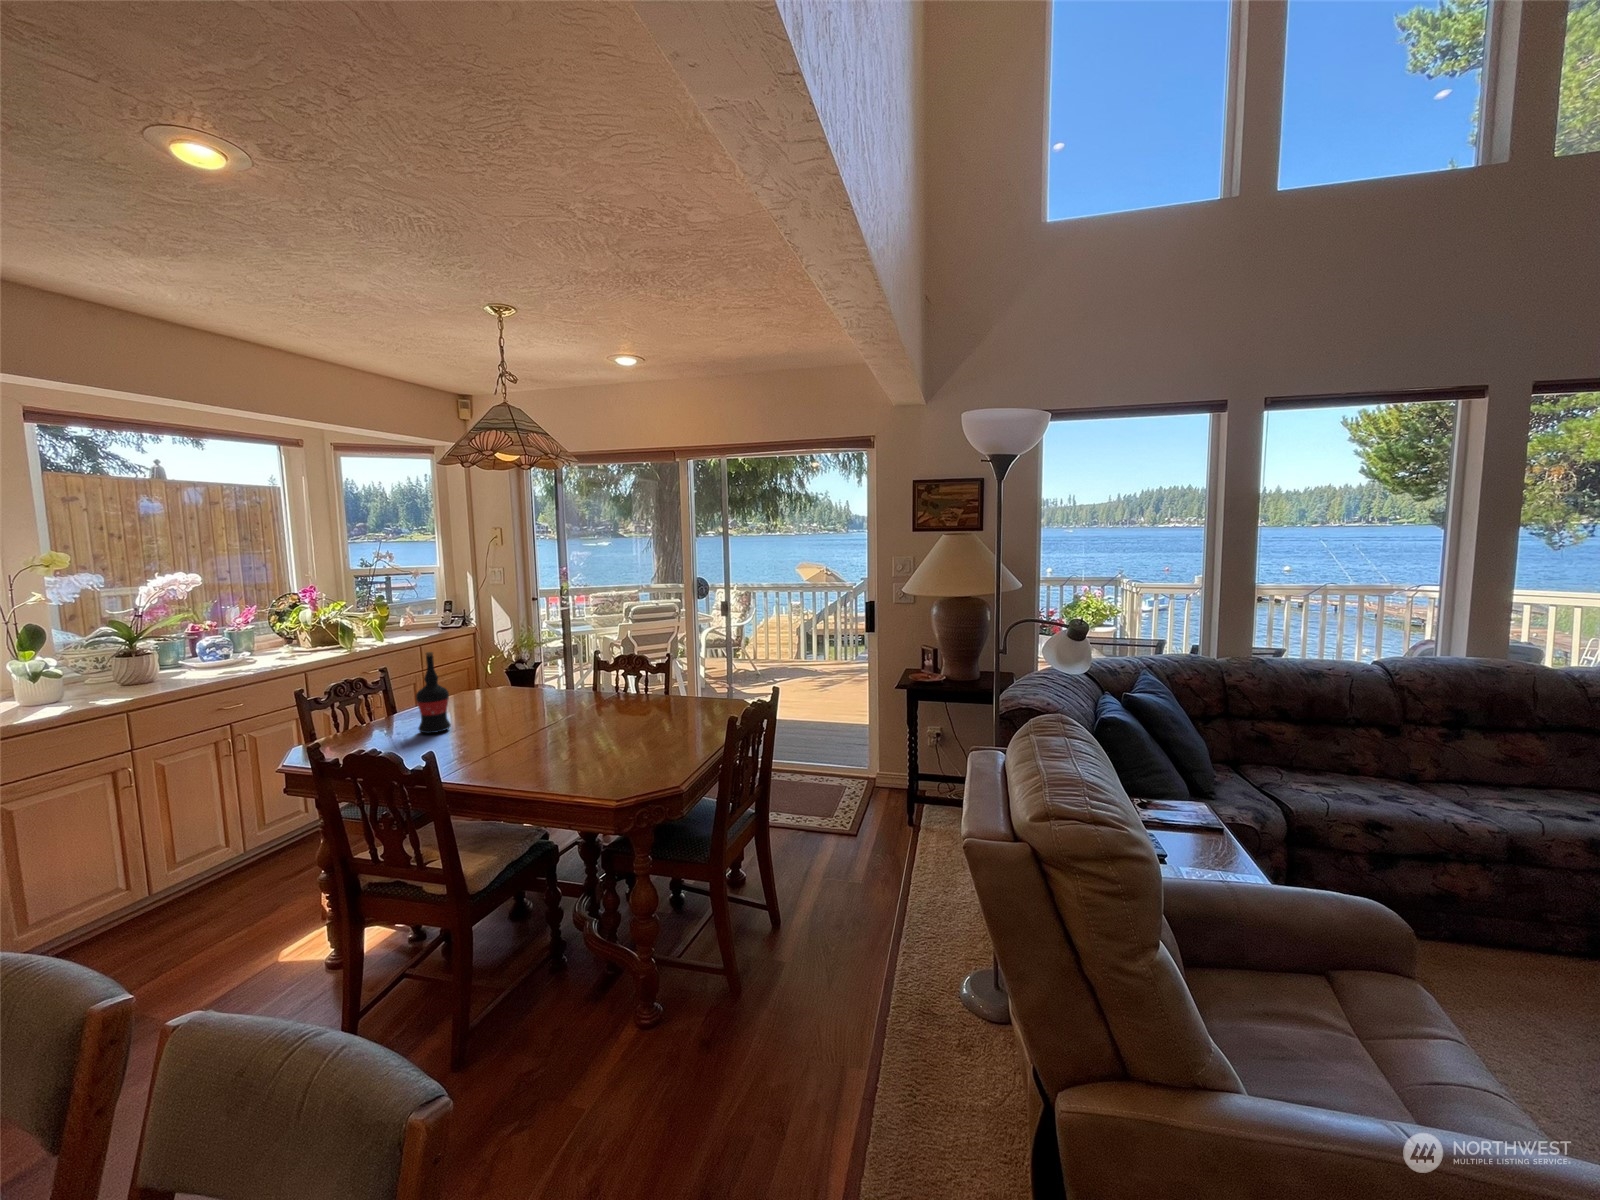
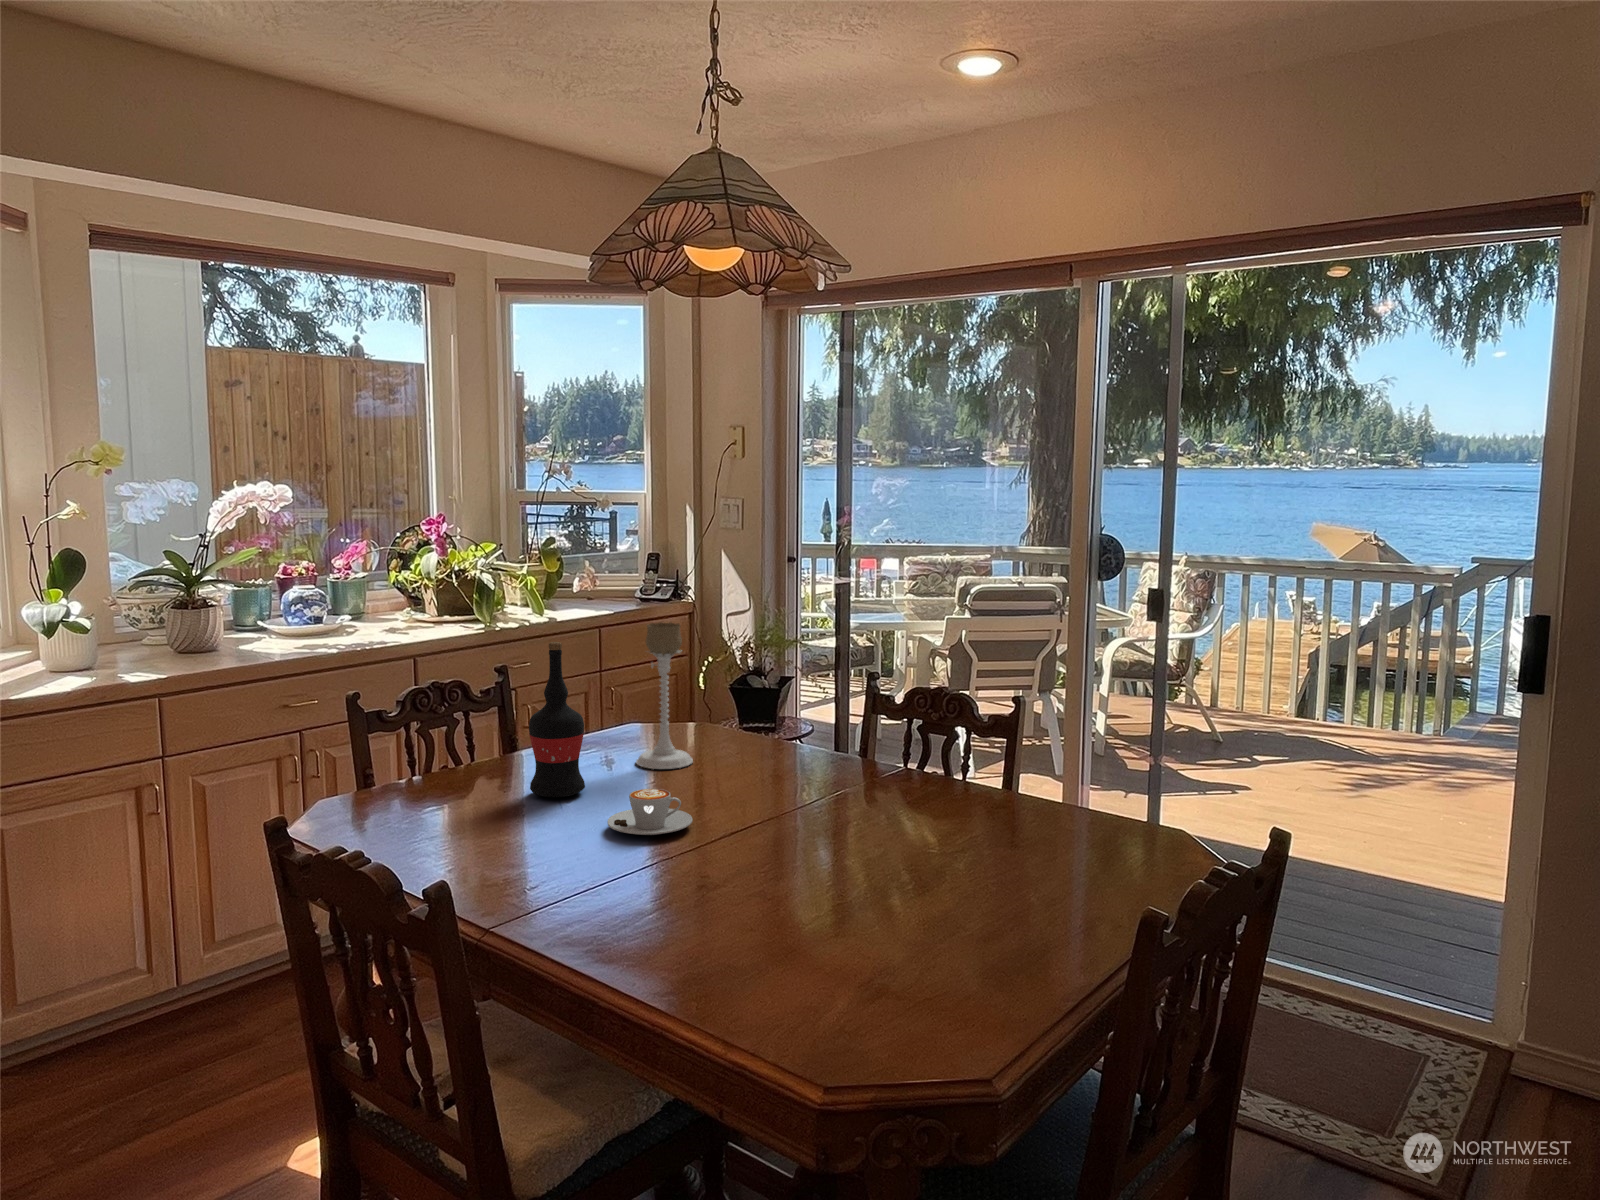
candle holder: none [473,637,506,713] -> present [636,623,693,769]
coffee cup: none [472,719,519,743] -> present [608,789,692,835]

